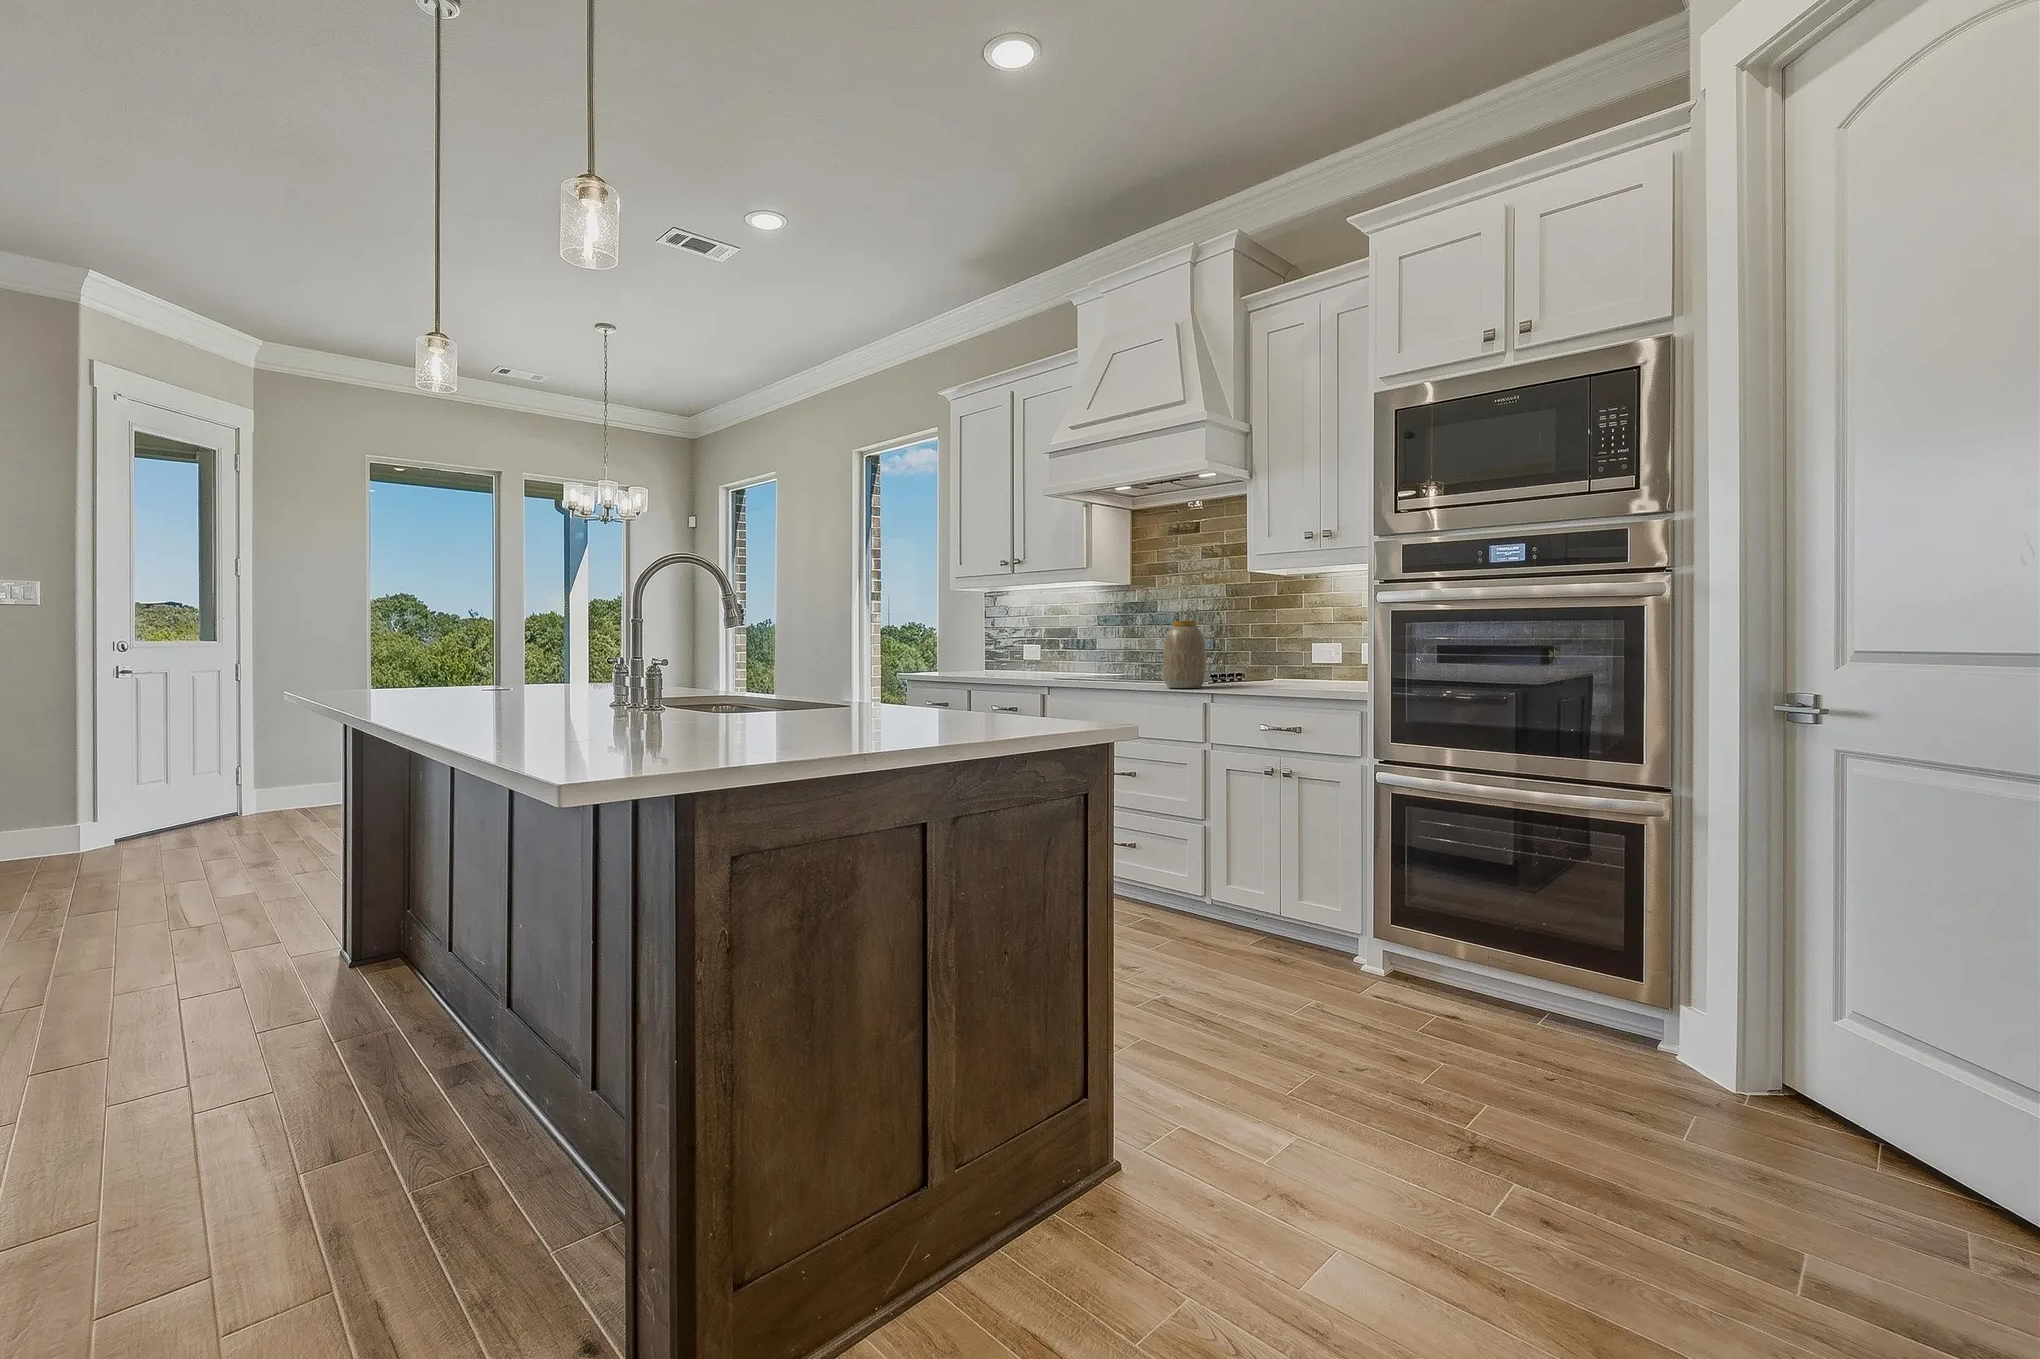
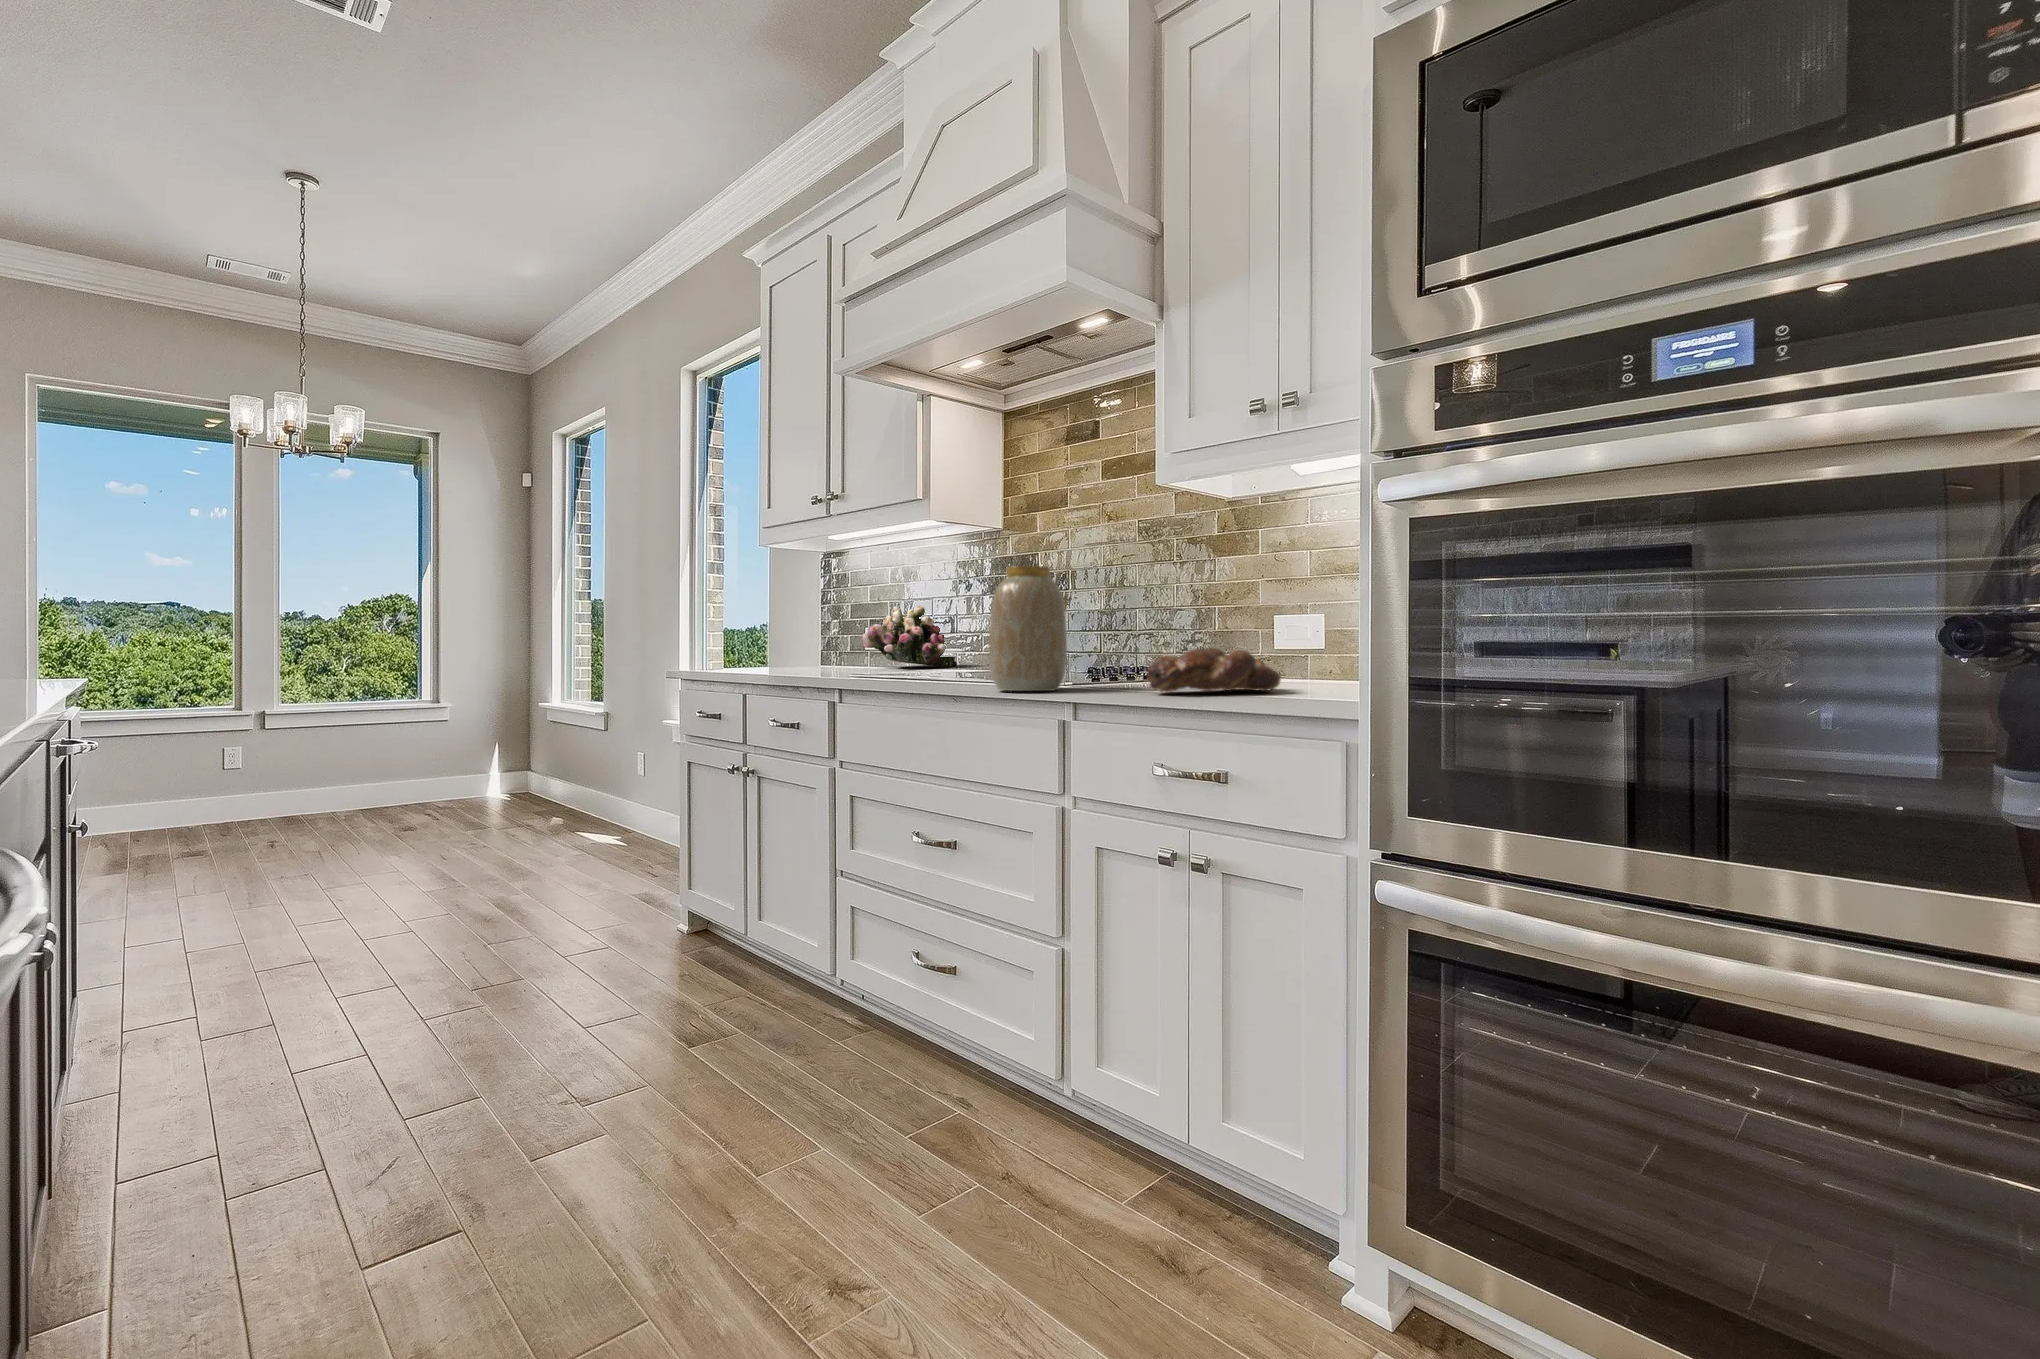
flower arrangement: none [1031,632,1095,672] -> present [862,606,957,667]
bread loaf: none [1254,665,1324,689] -> present [1147,648,1281,692]

